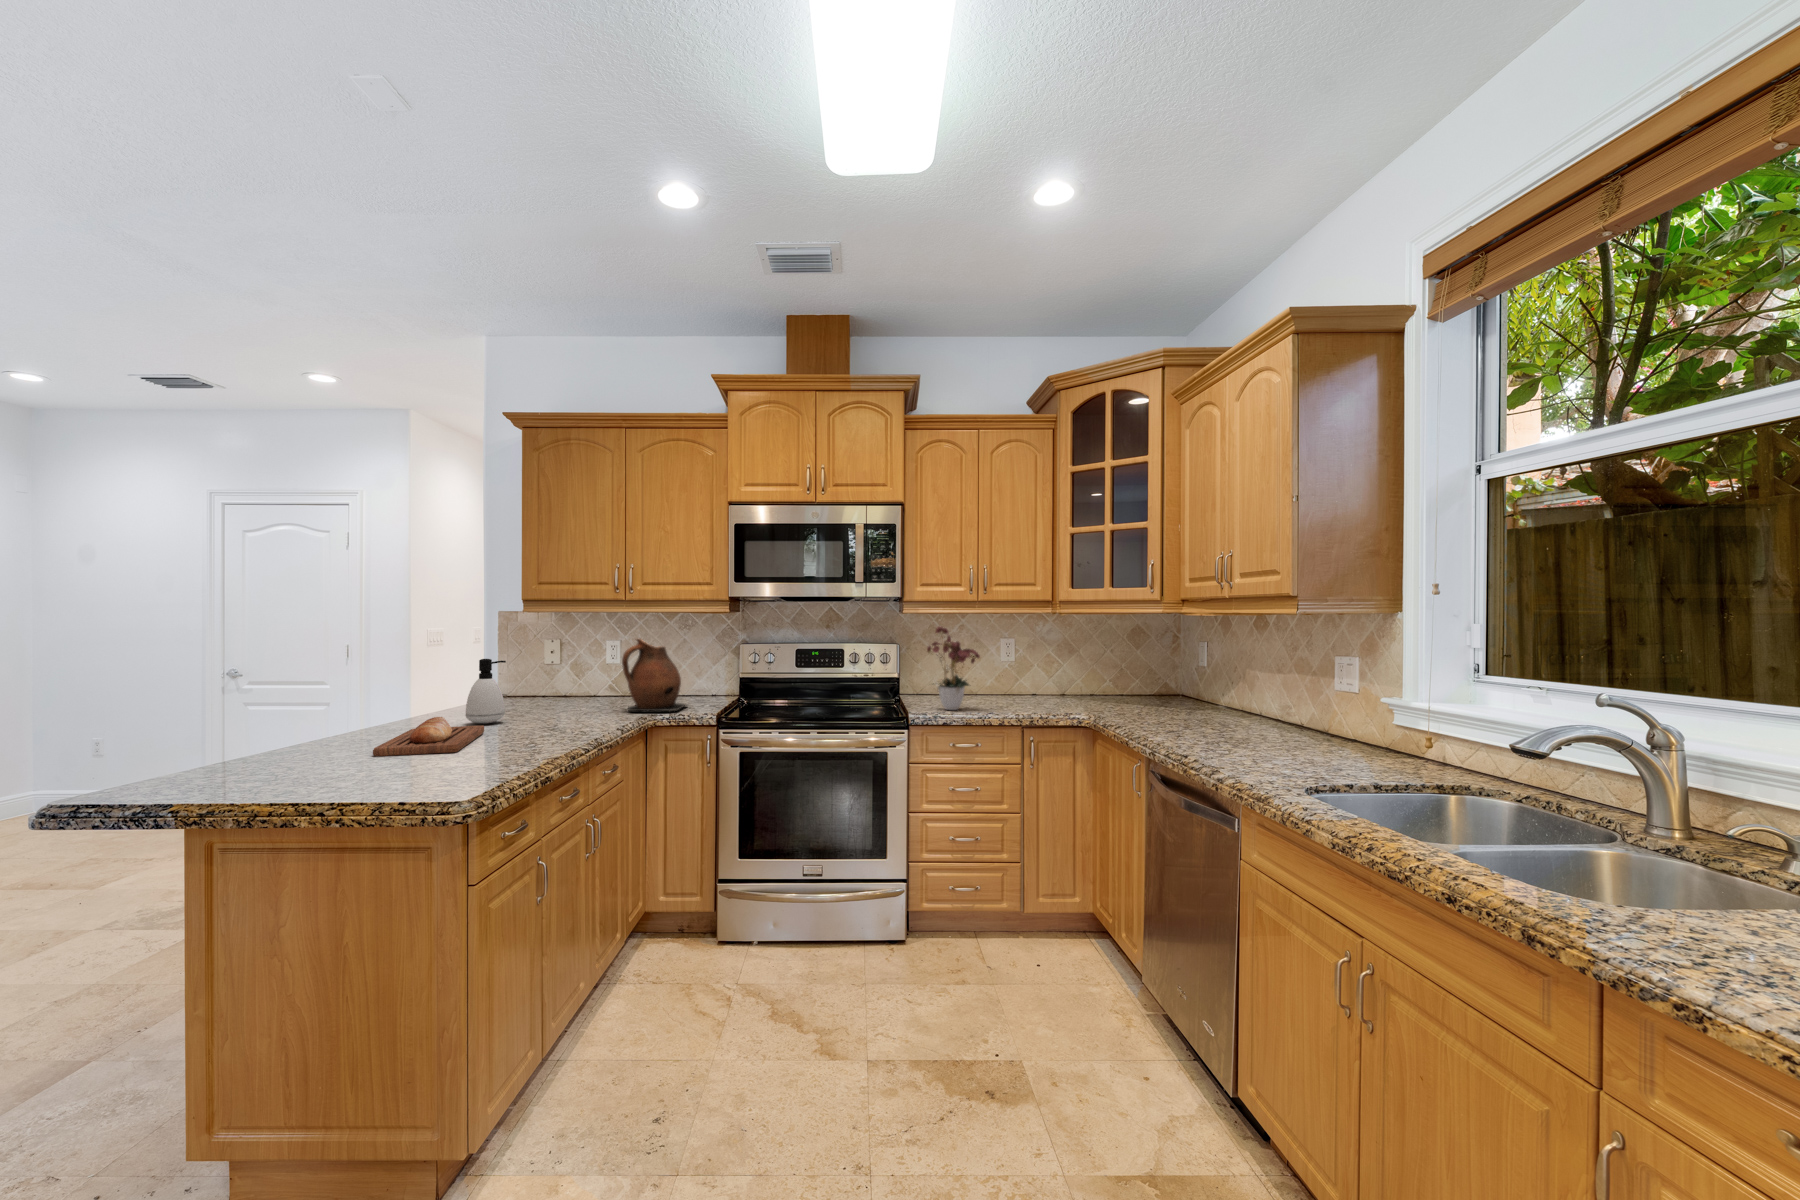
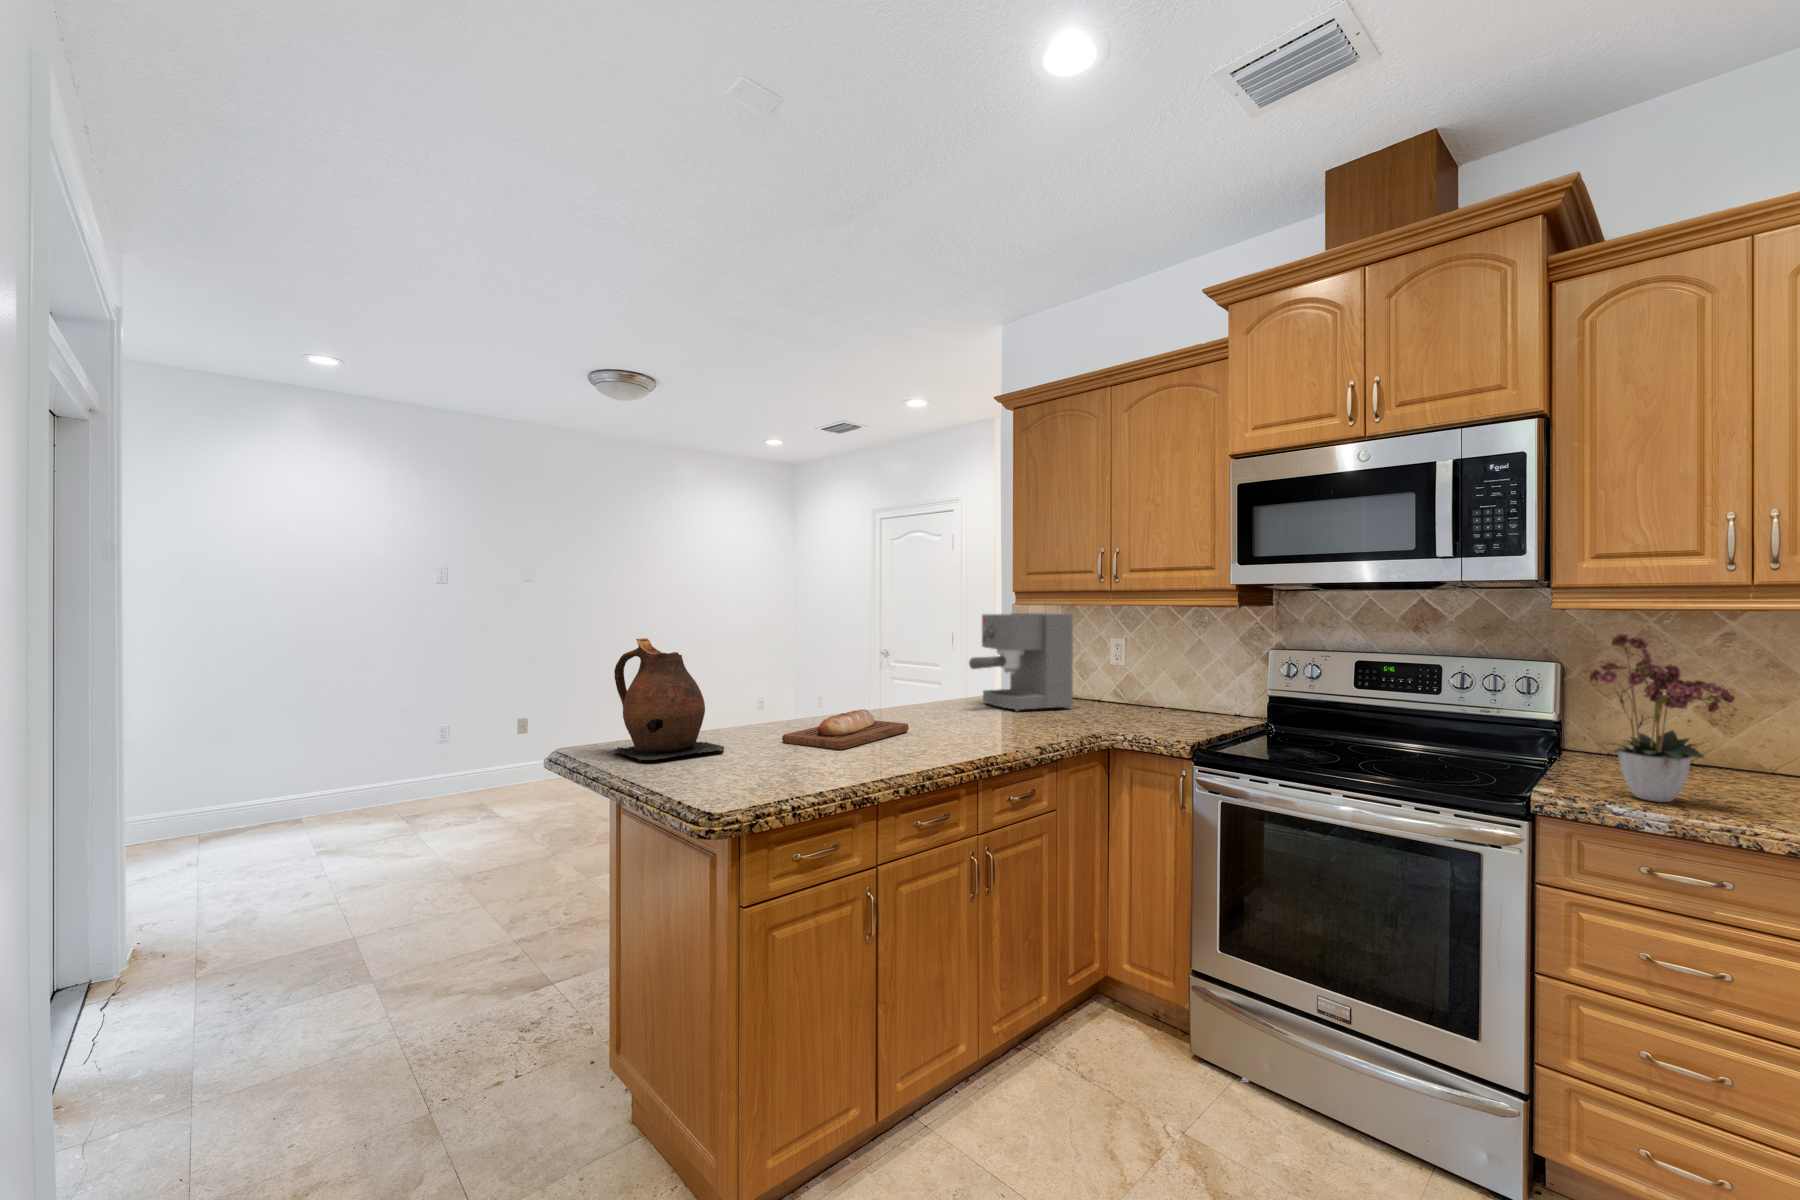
coffee maker: none [497,620,589,709] -> present [969,613,1073,712]
ceramic pitcher: present [622,639,687,712] -> present [613,638,724,762]
soap dispenser: present [466,659,506,723] -> none [915,653,953,721]

